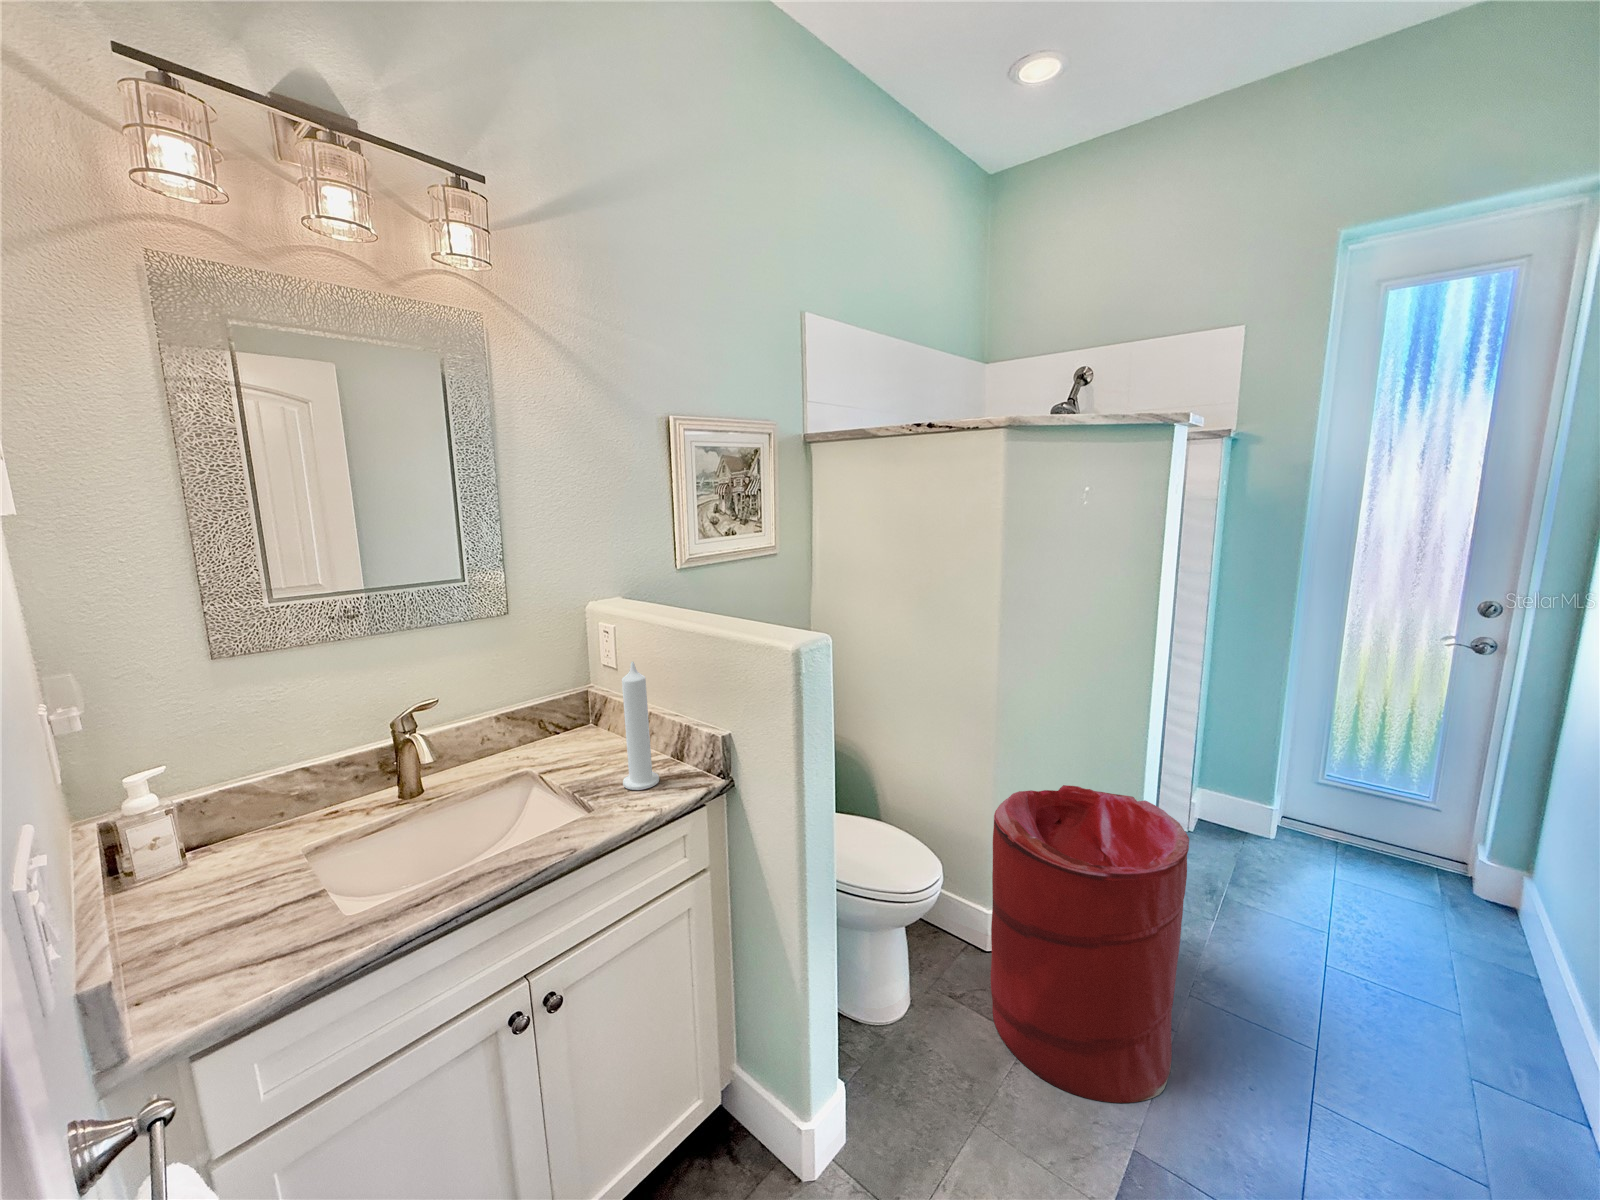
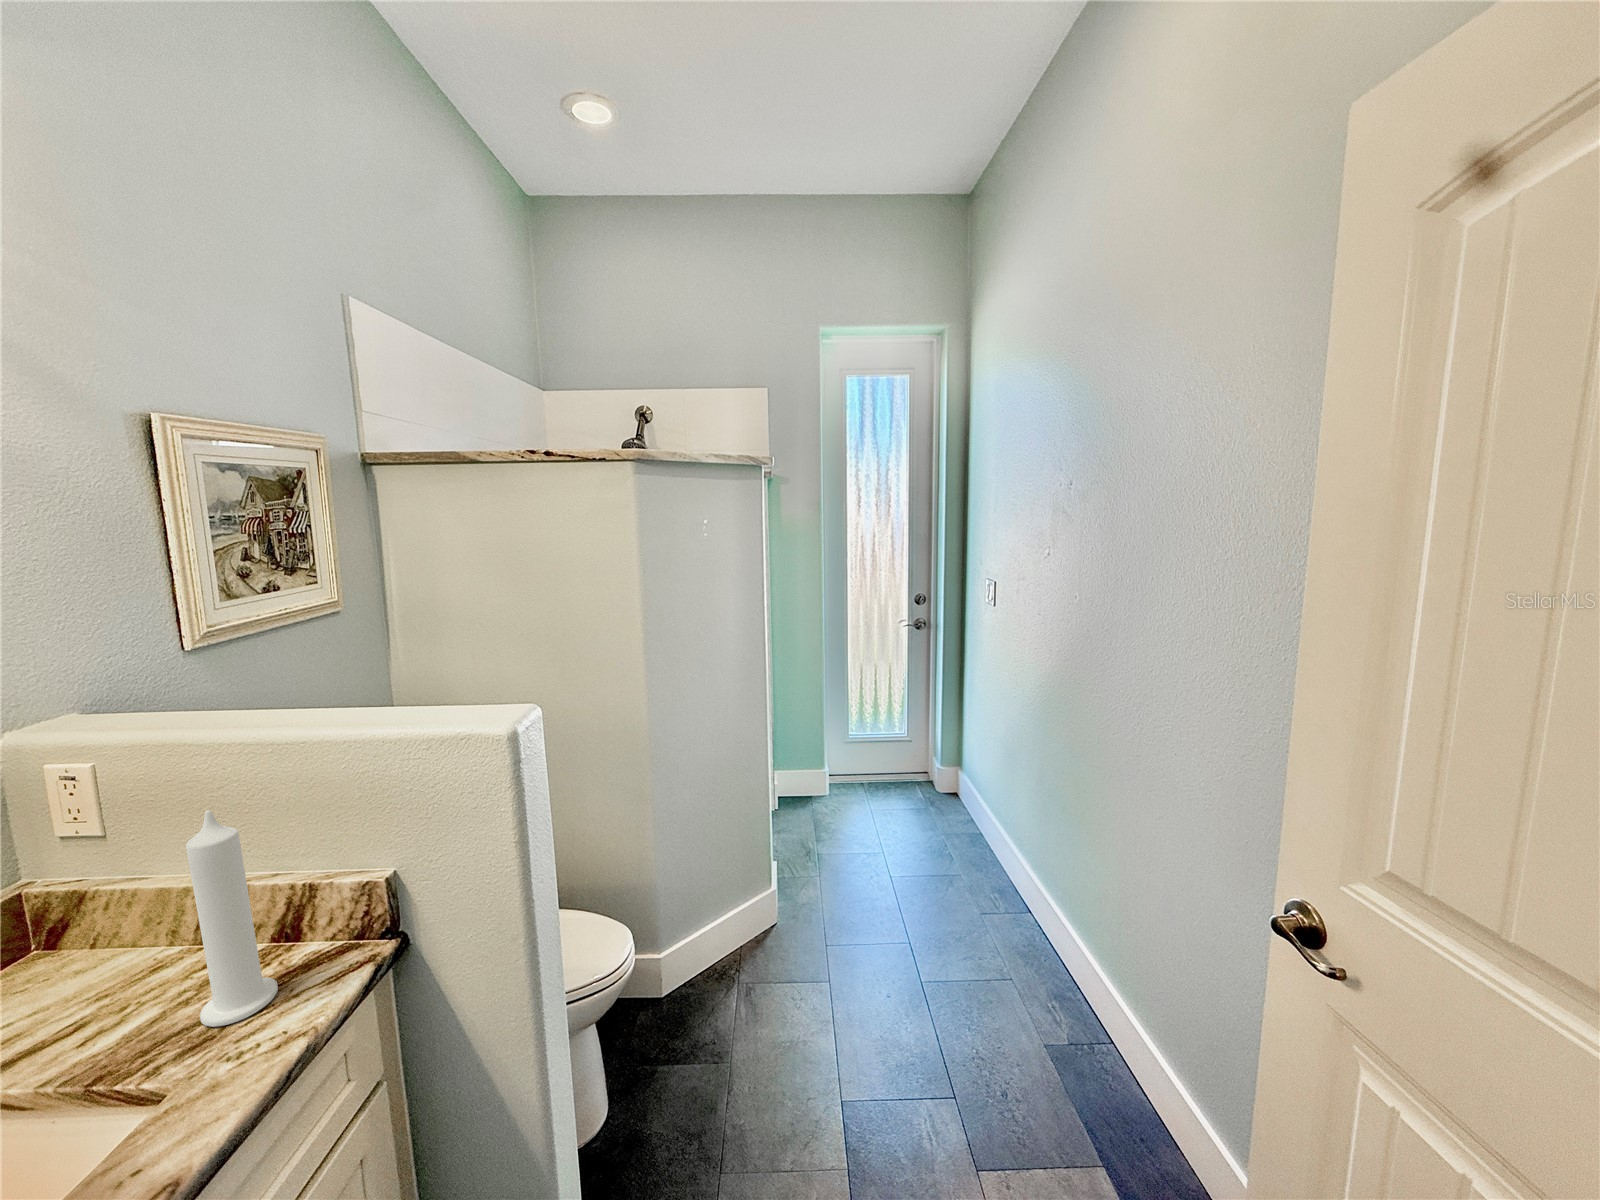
laundry hamper: present [991,785,1189,1103] -> none [673,792,844,1088]

